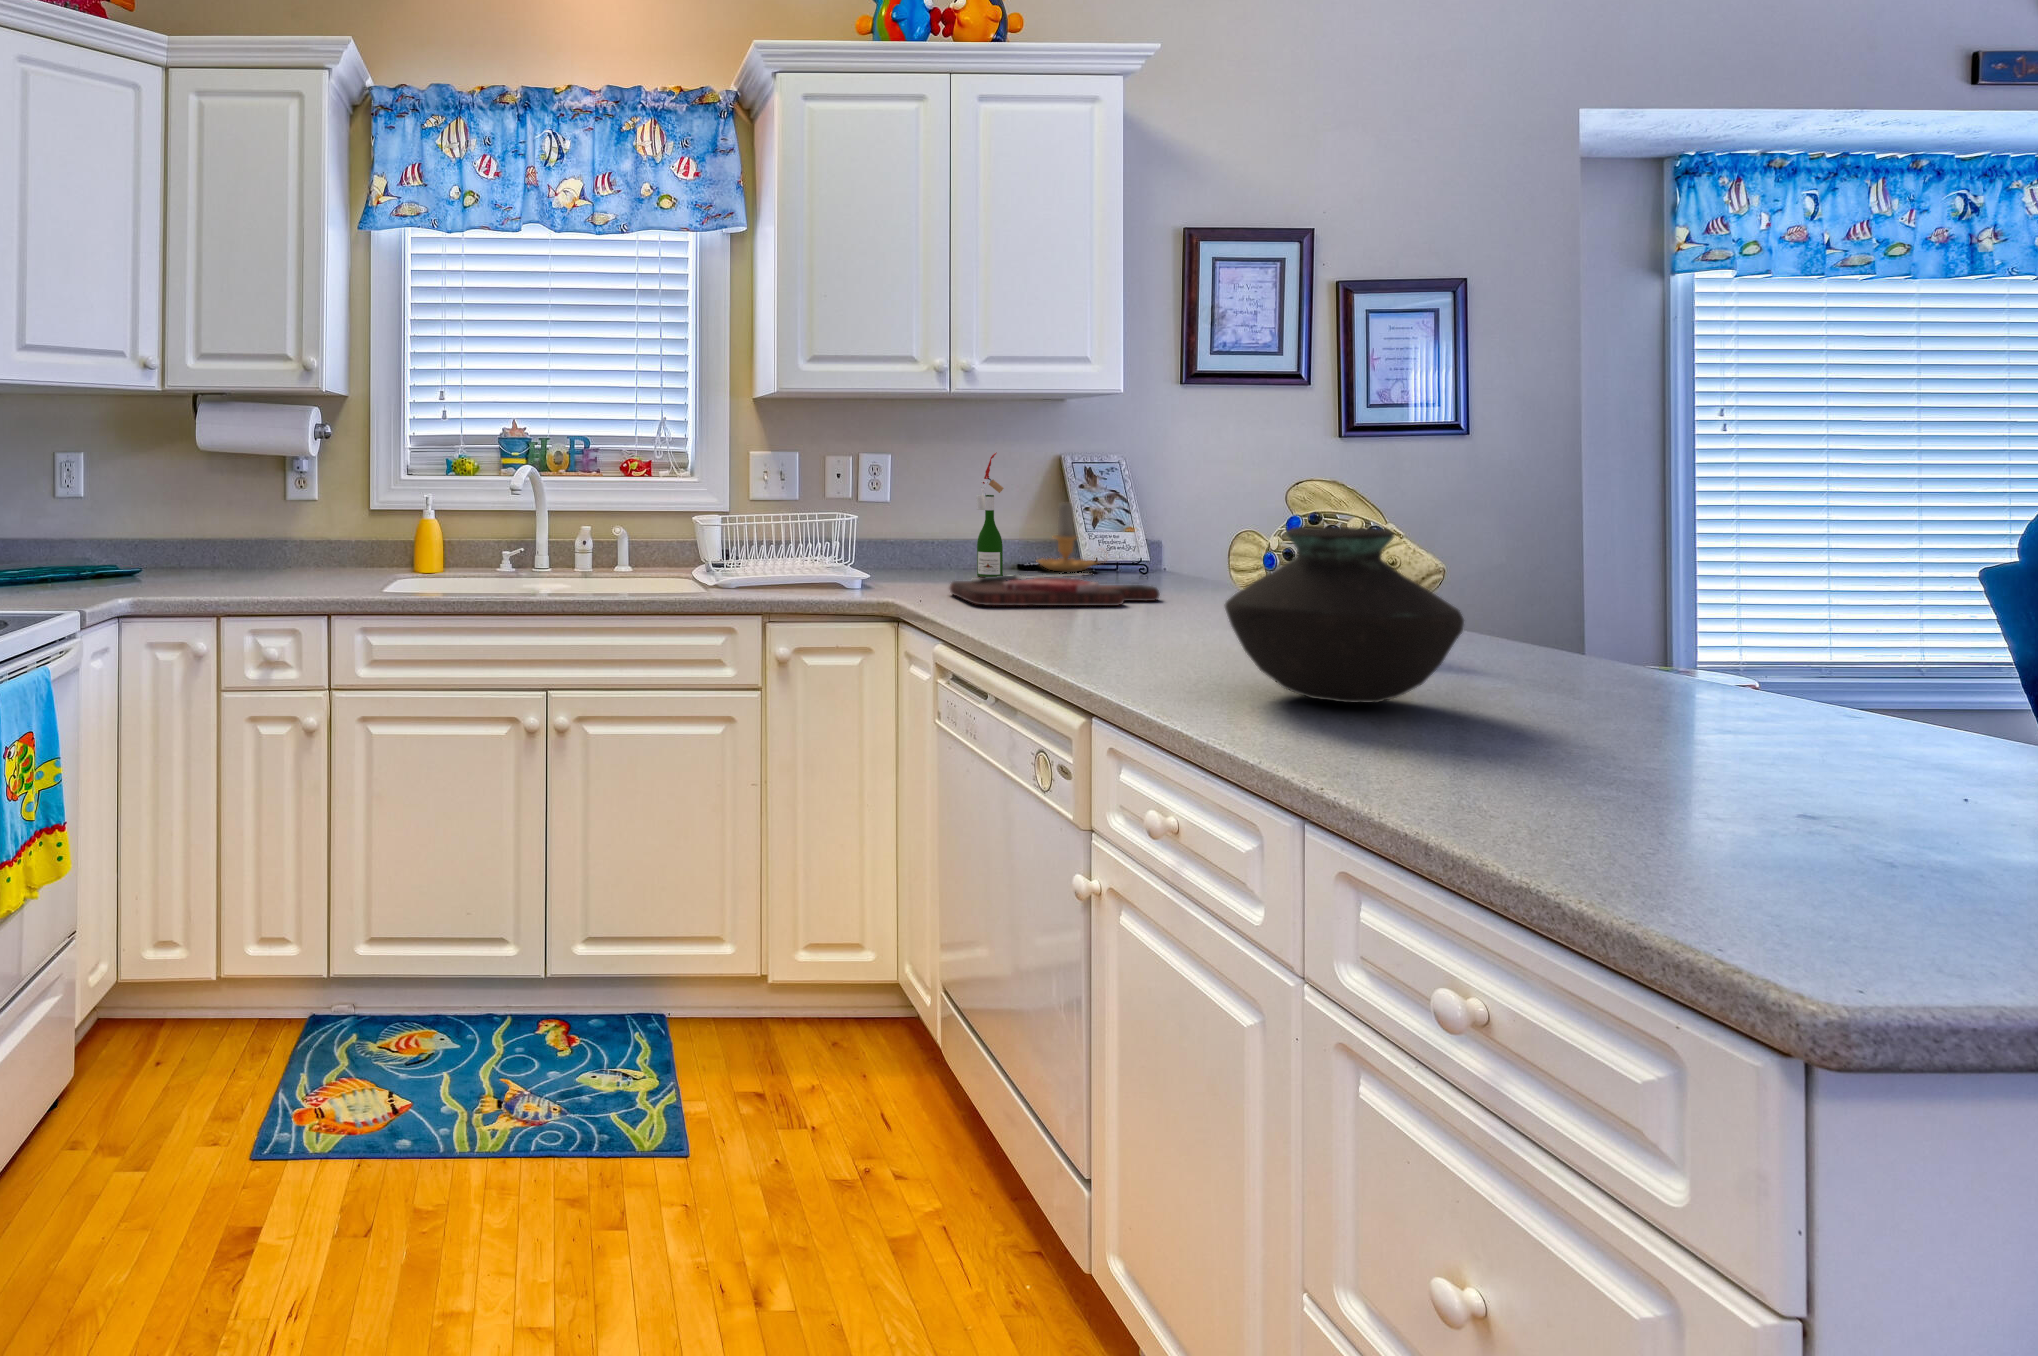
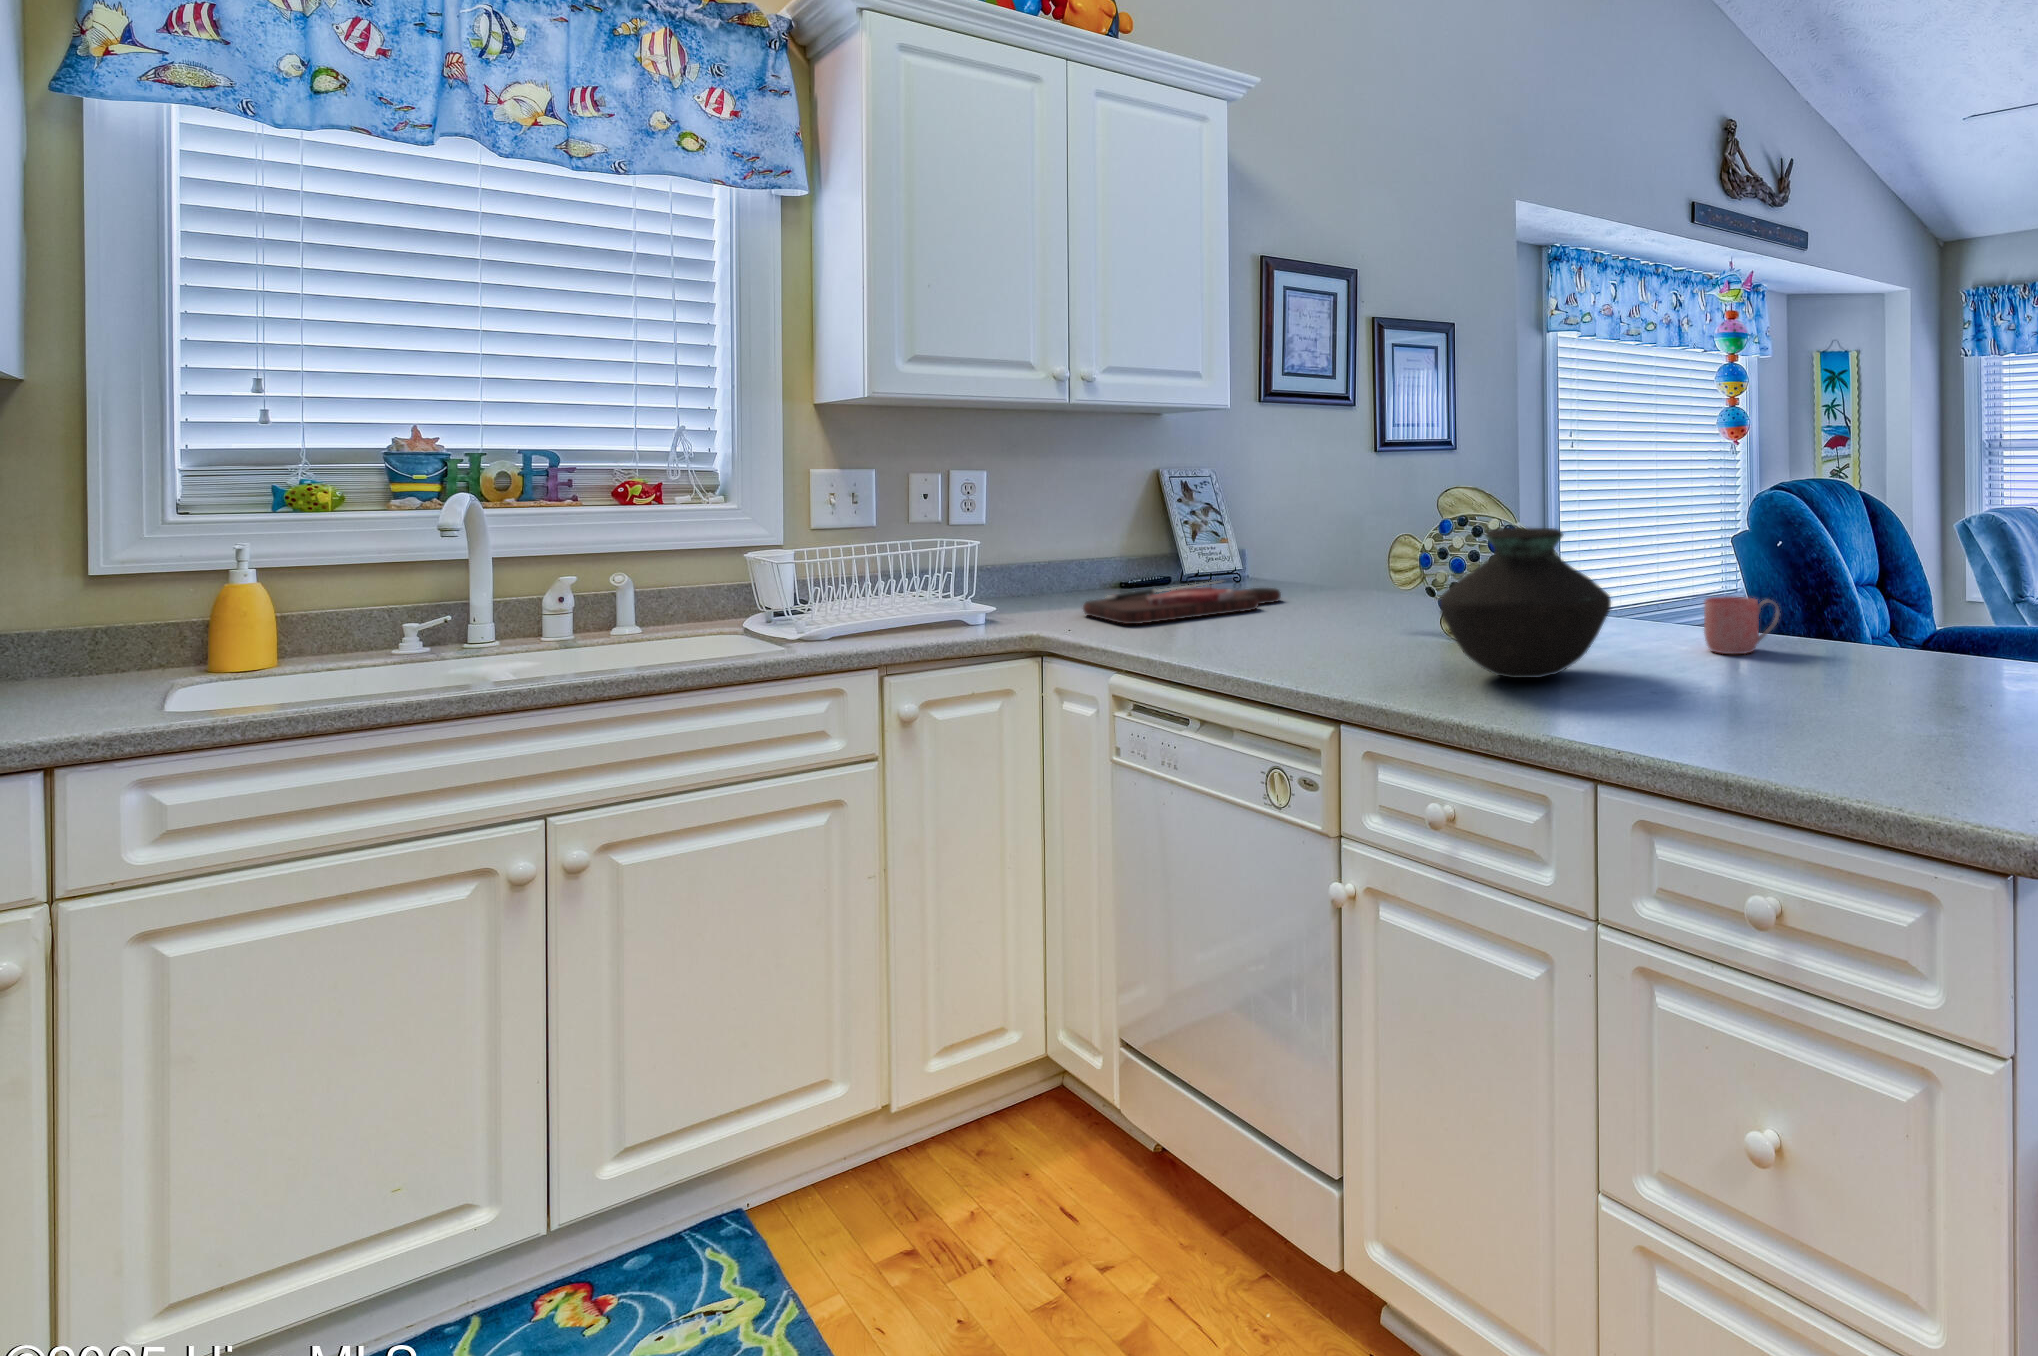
wine bottle: present [976,453,1014,577] -> none [1083,463,1125,593]
candle: present [1036,503,1105,572] -> none [1135,508,1204,580]
mug: none [1670,641,1816,725] -> present [1704,596,1780,654]

